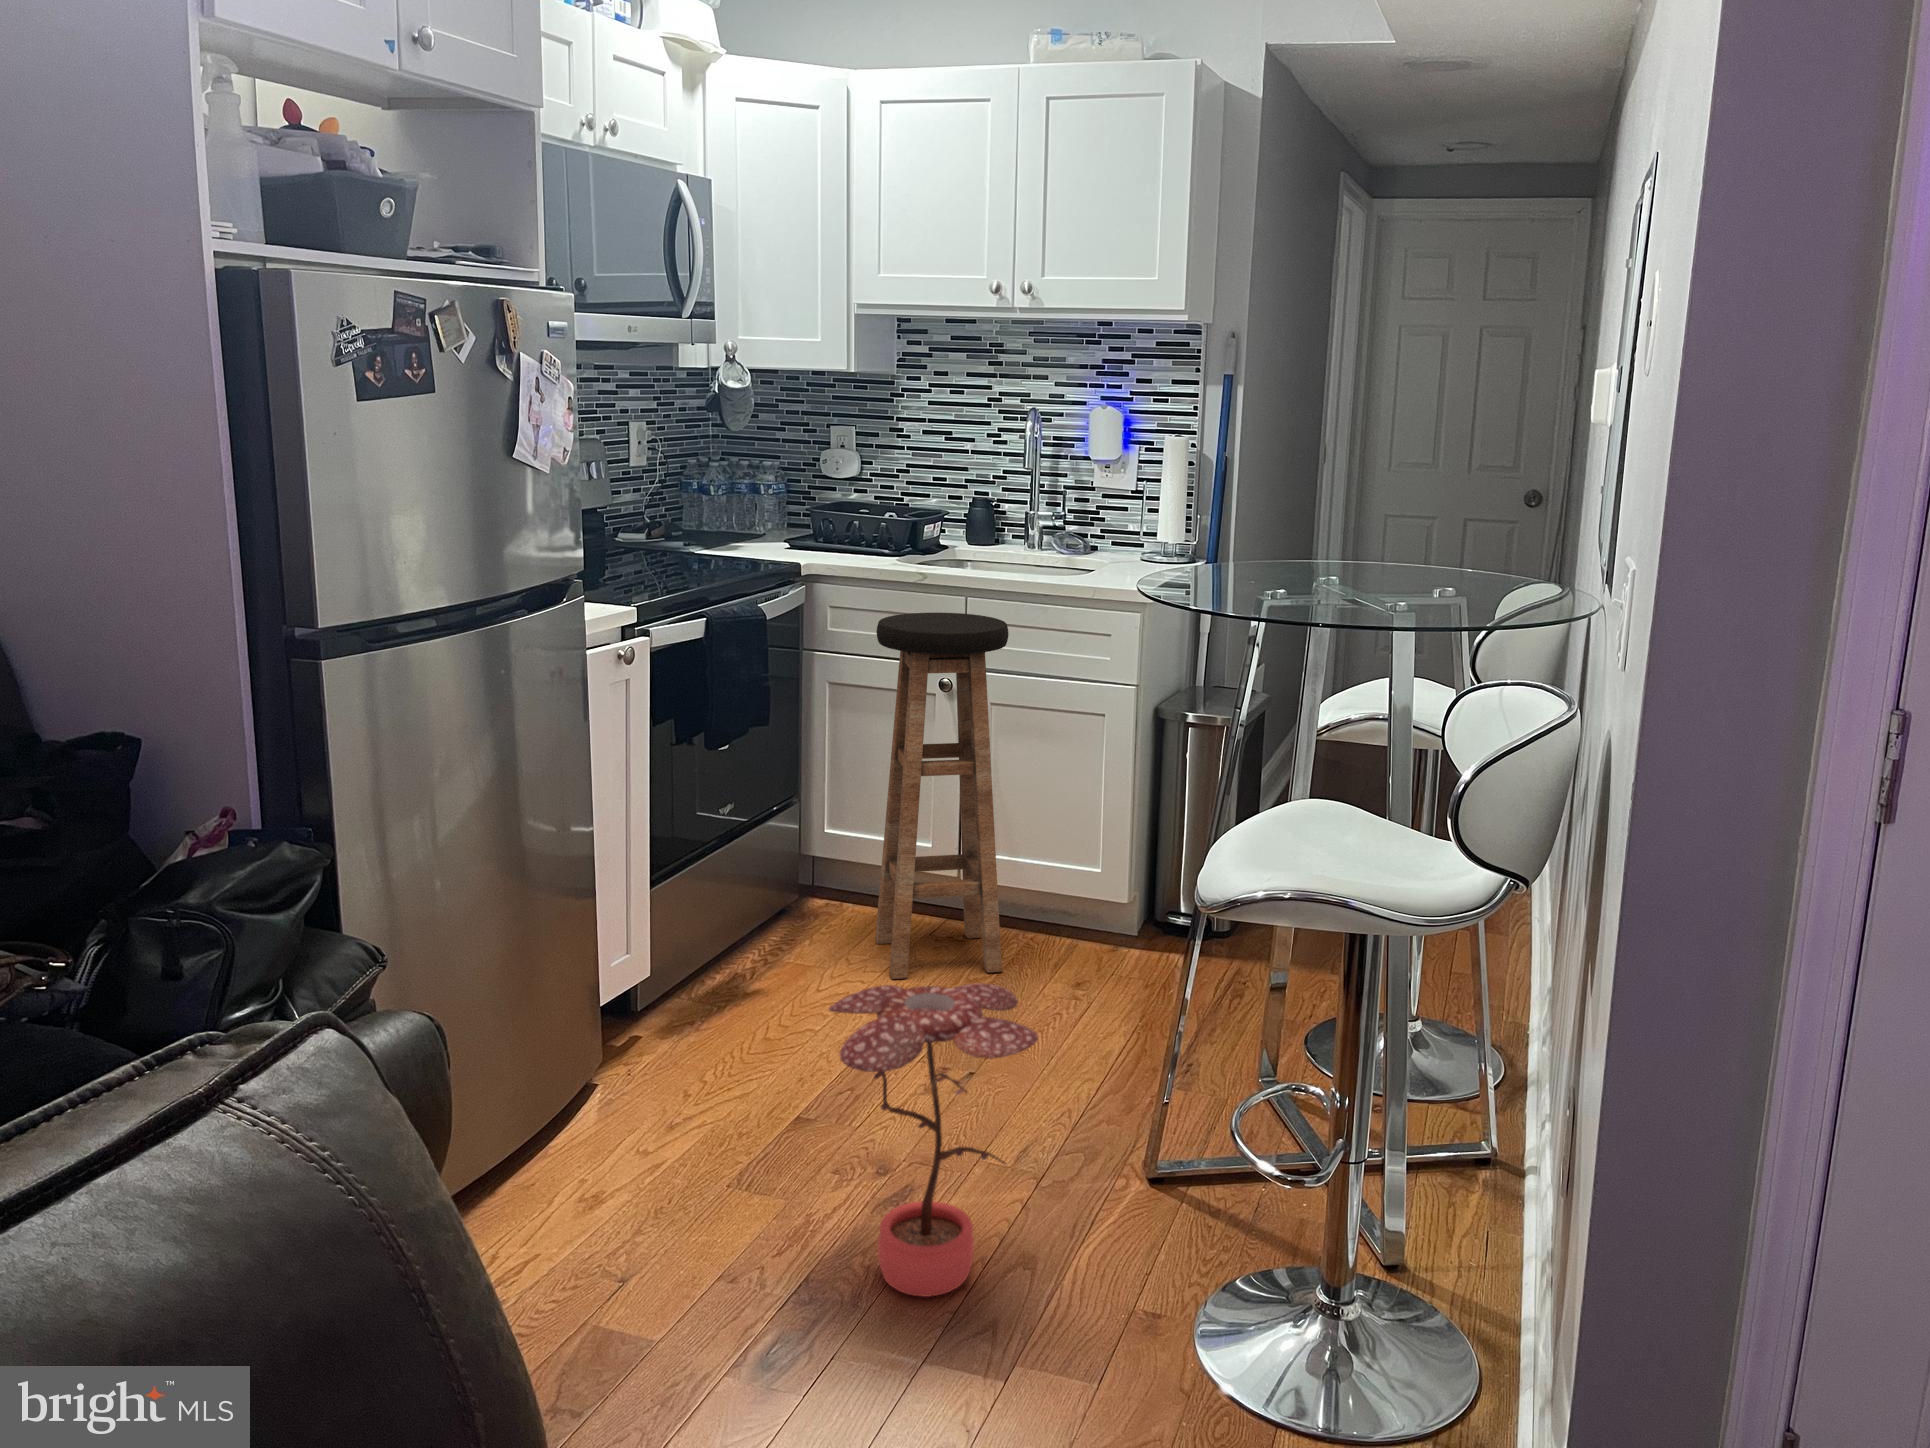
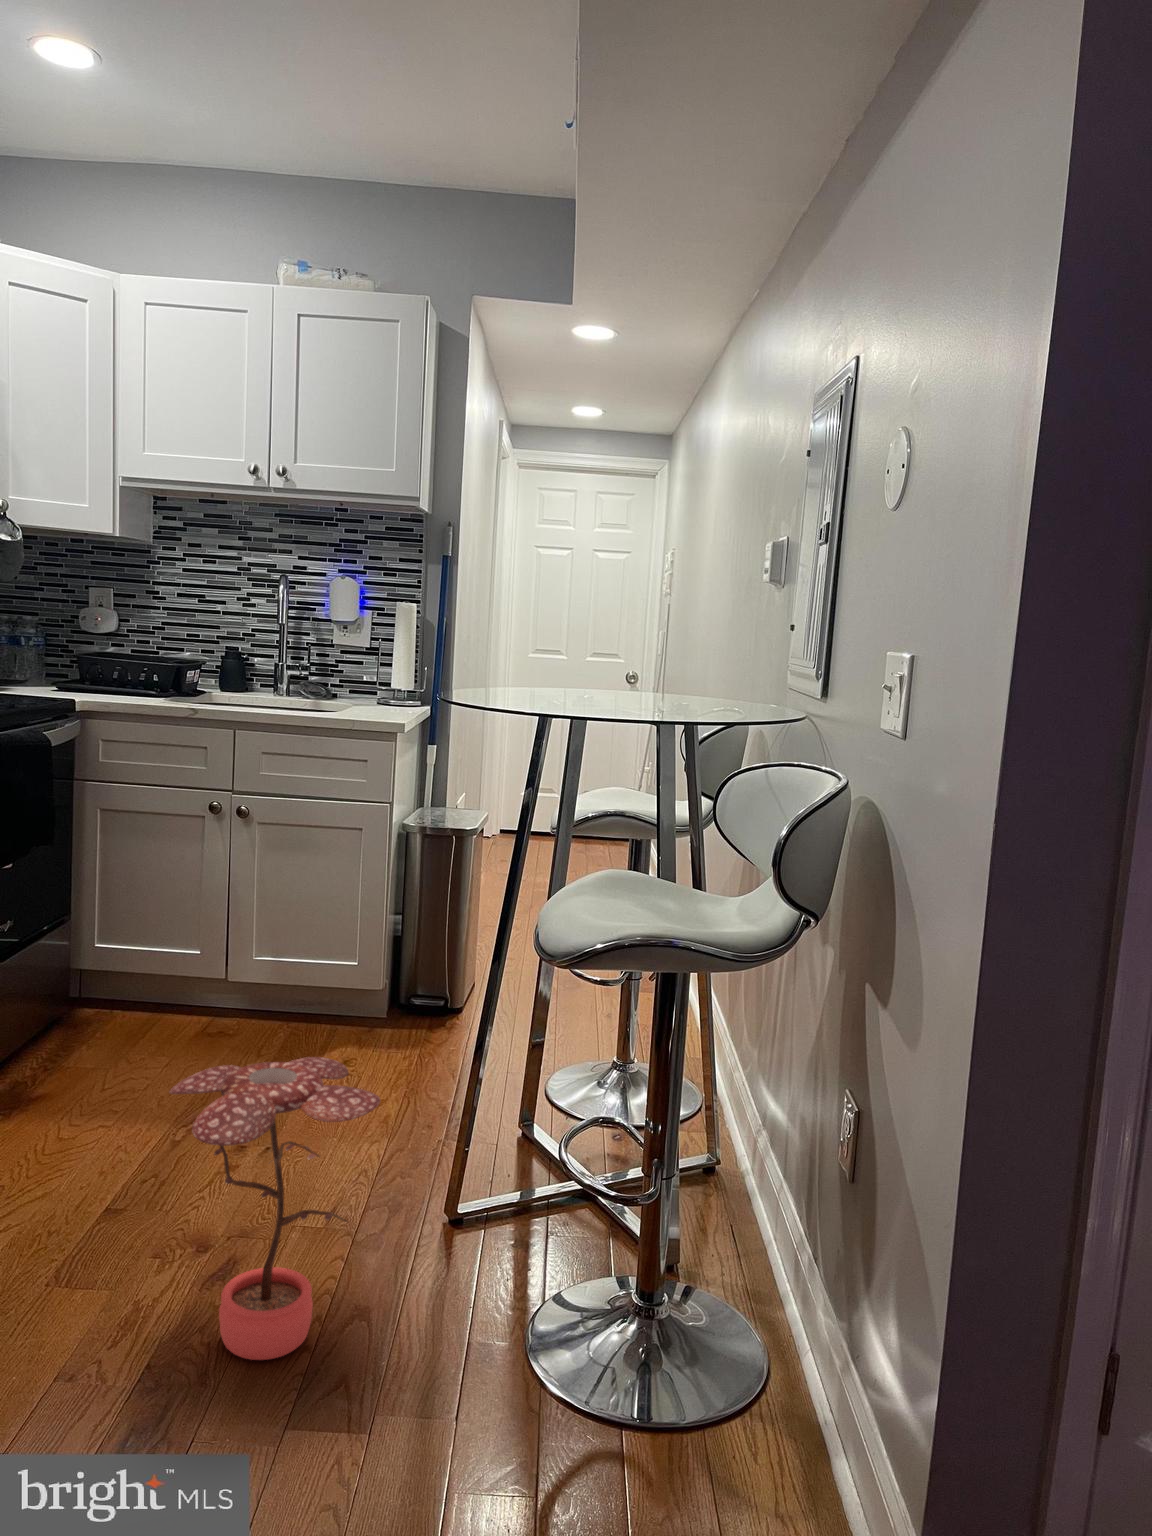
bar stool: present [875,613,1009,979] -> none [151,743,280,1073]

